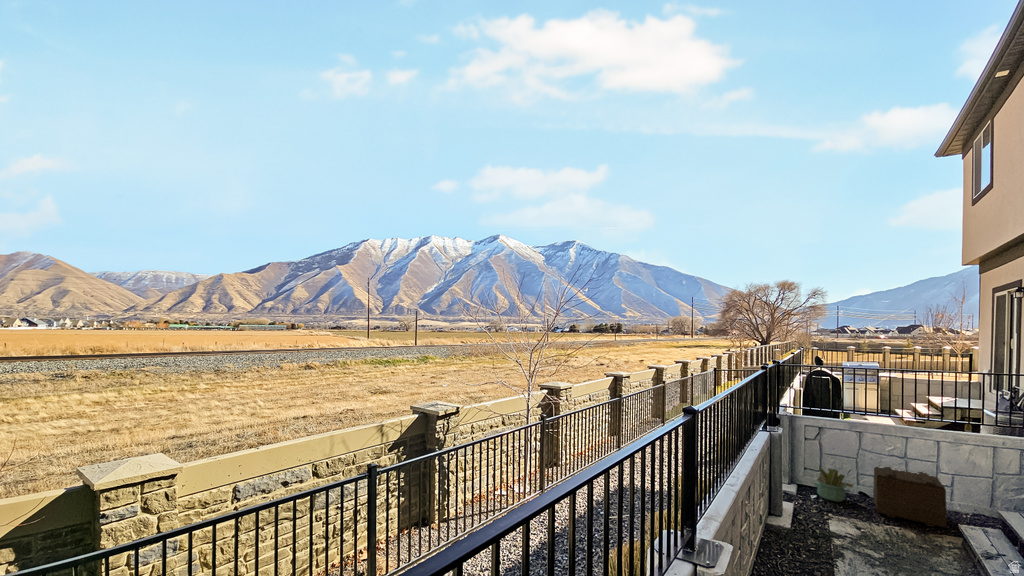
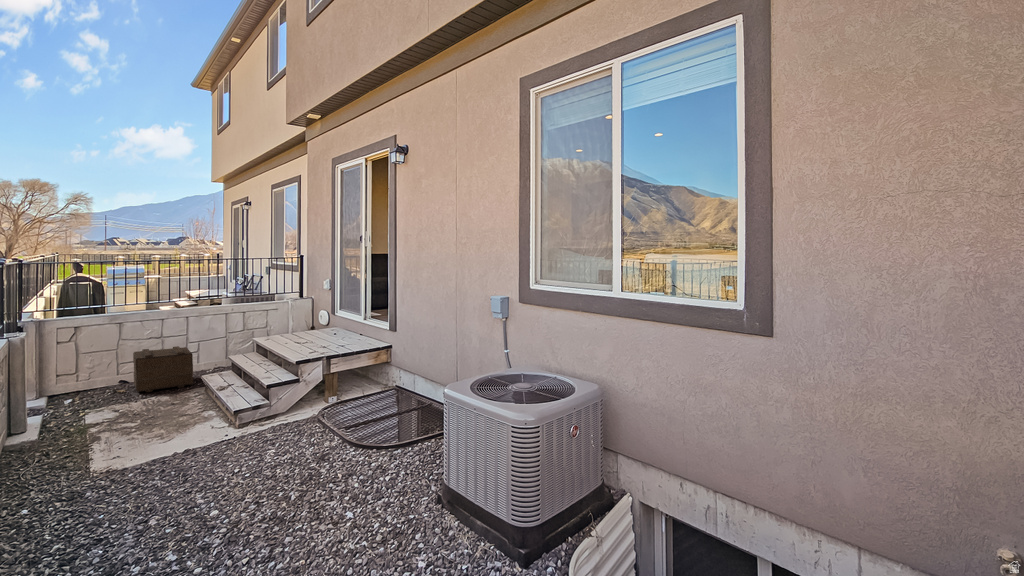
decorative plant: present [813,468,853,502] -> none [67,367,114,398]

